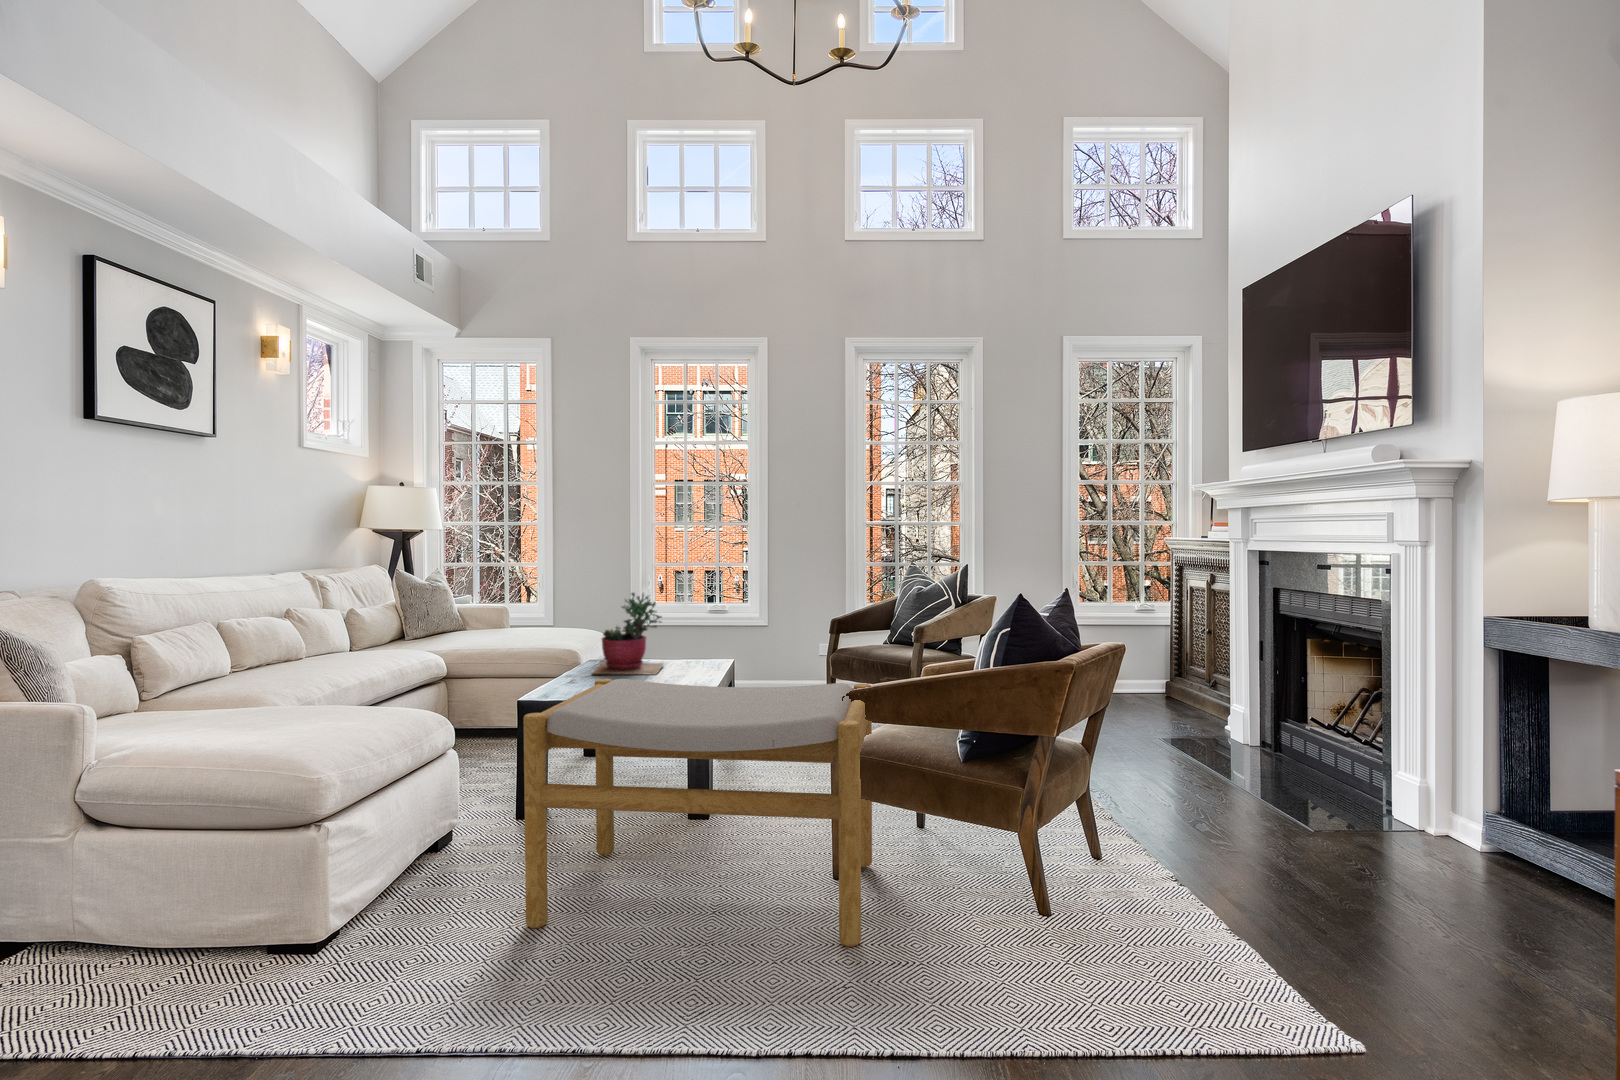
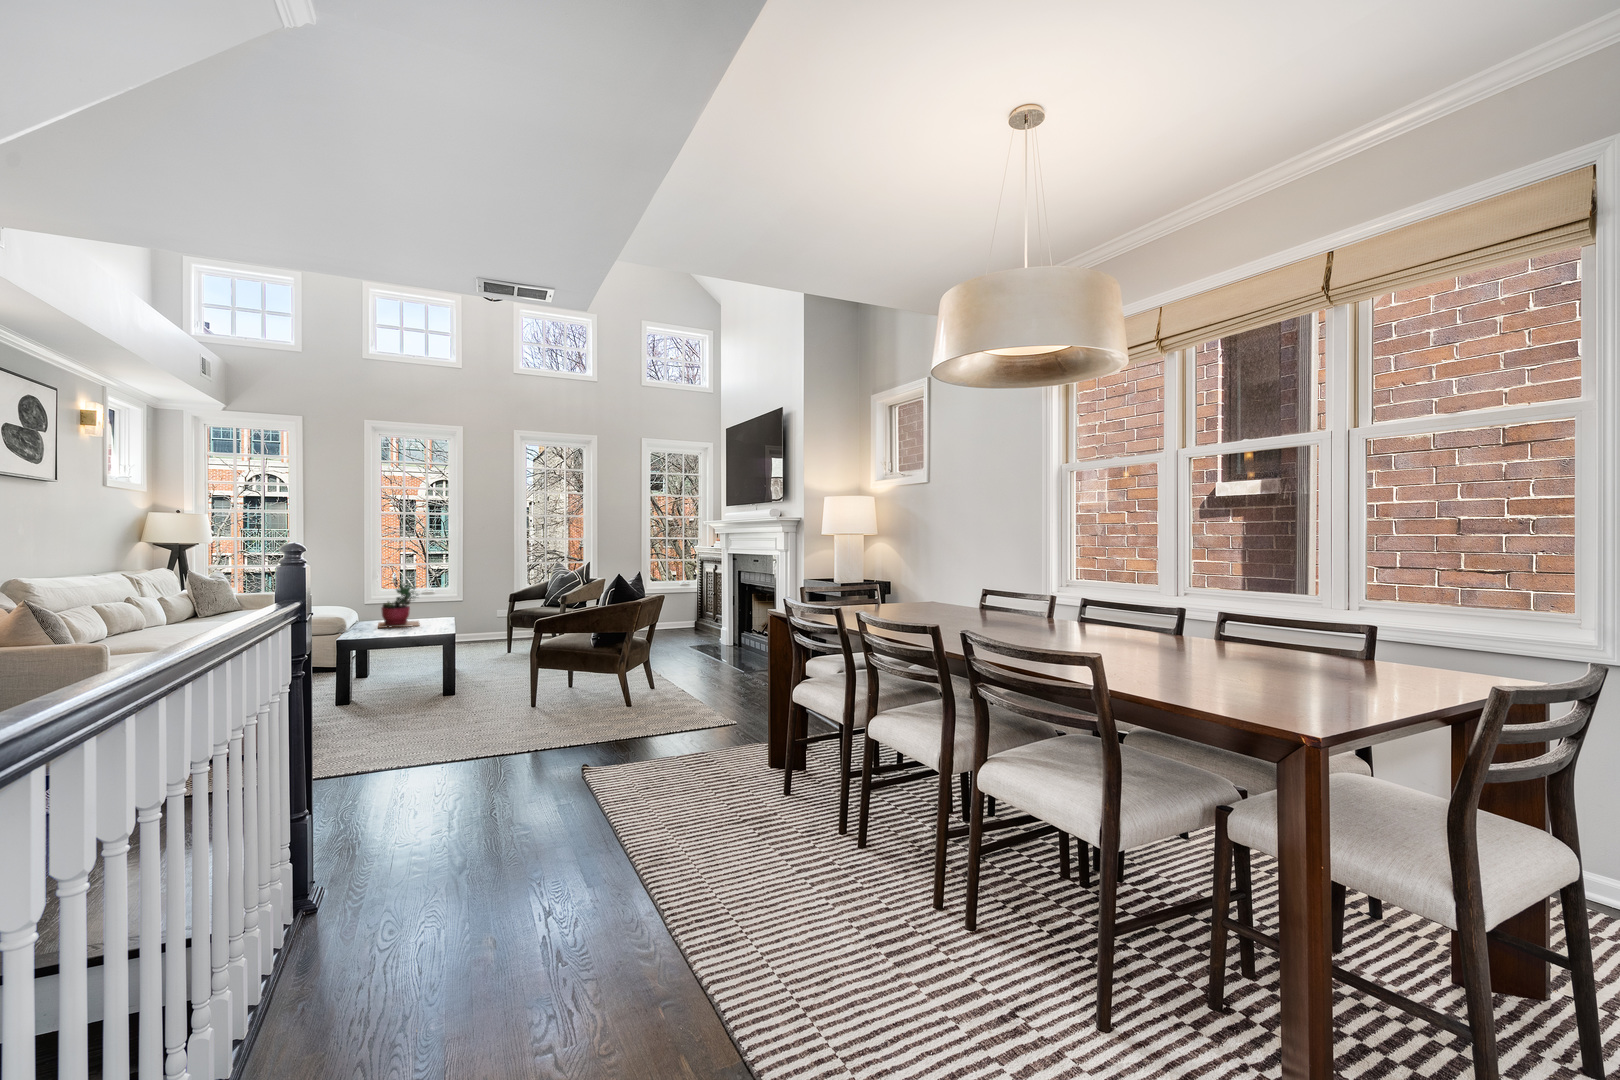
footstool: present [523,679,872,947] -> none [401,617,558,728]

